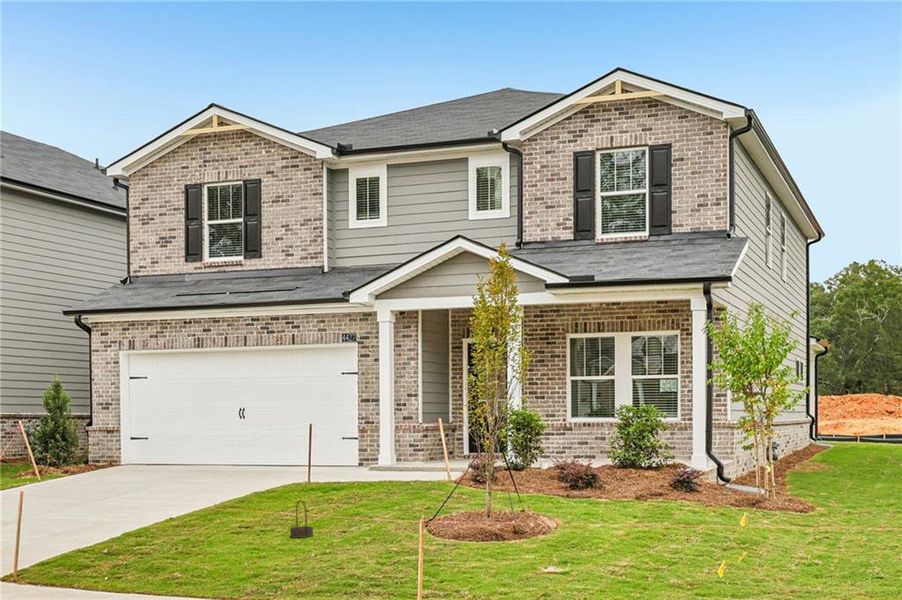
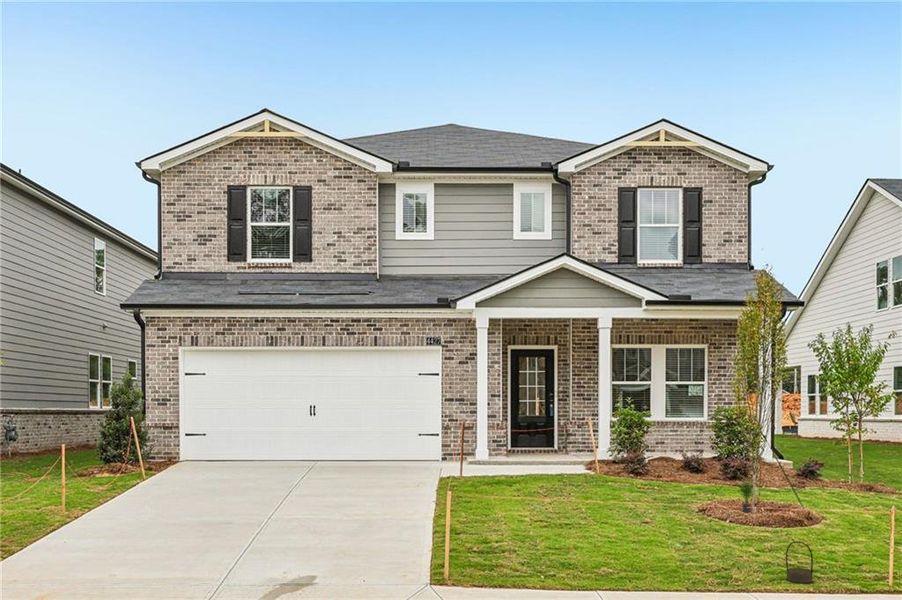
potted plant: none [451,462,475,500] -> present [739,481,754,512]

